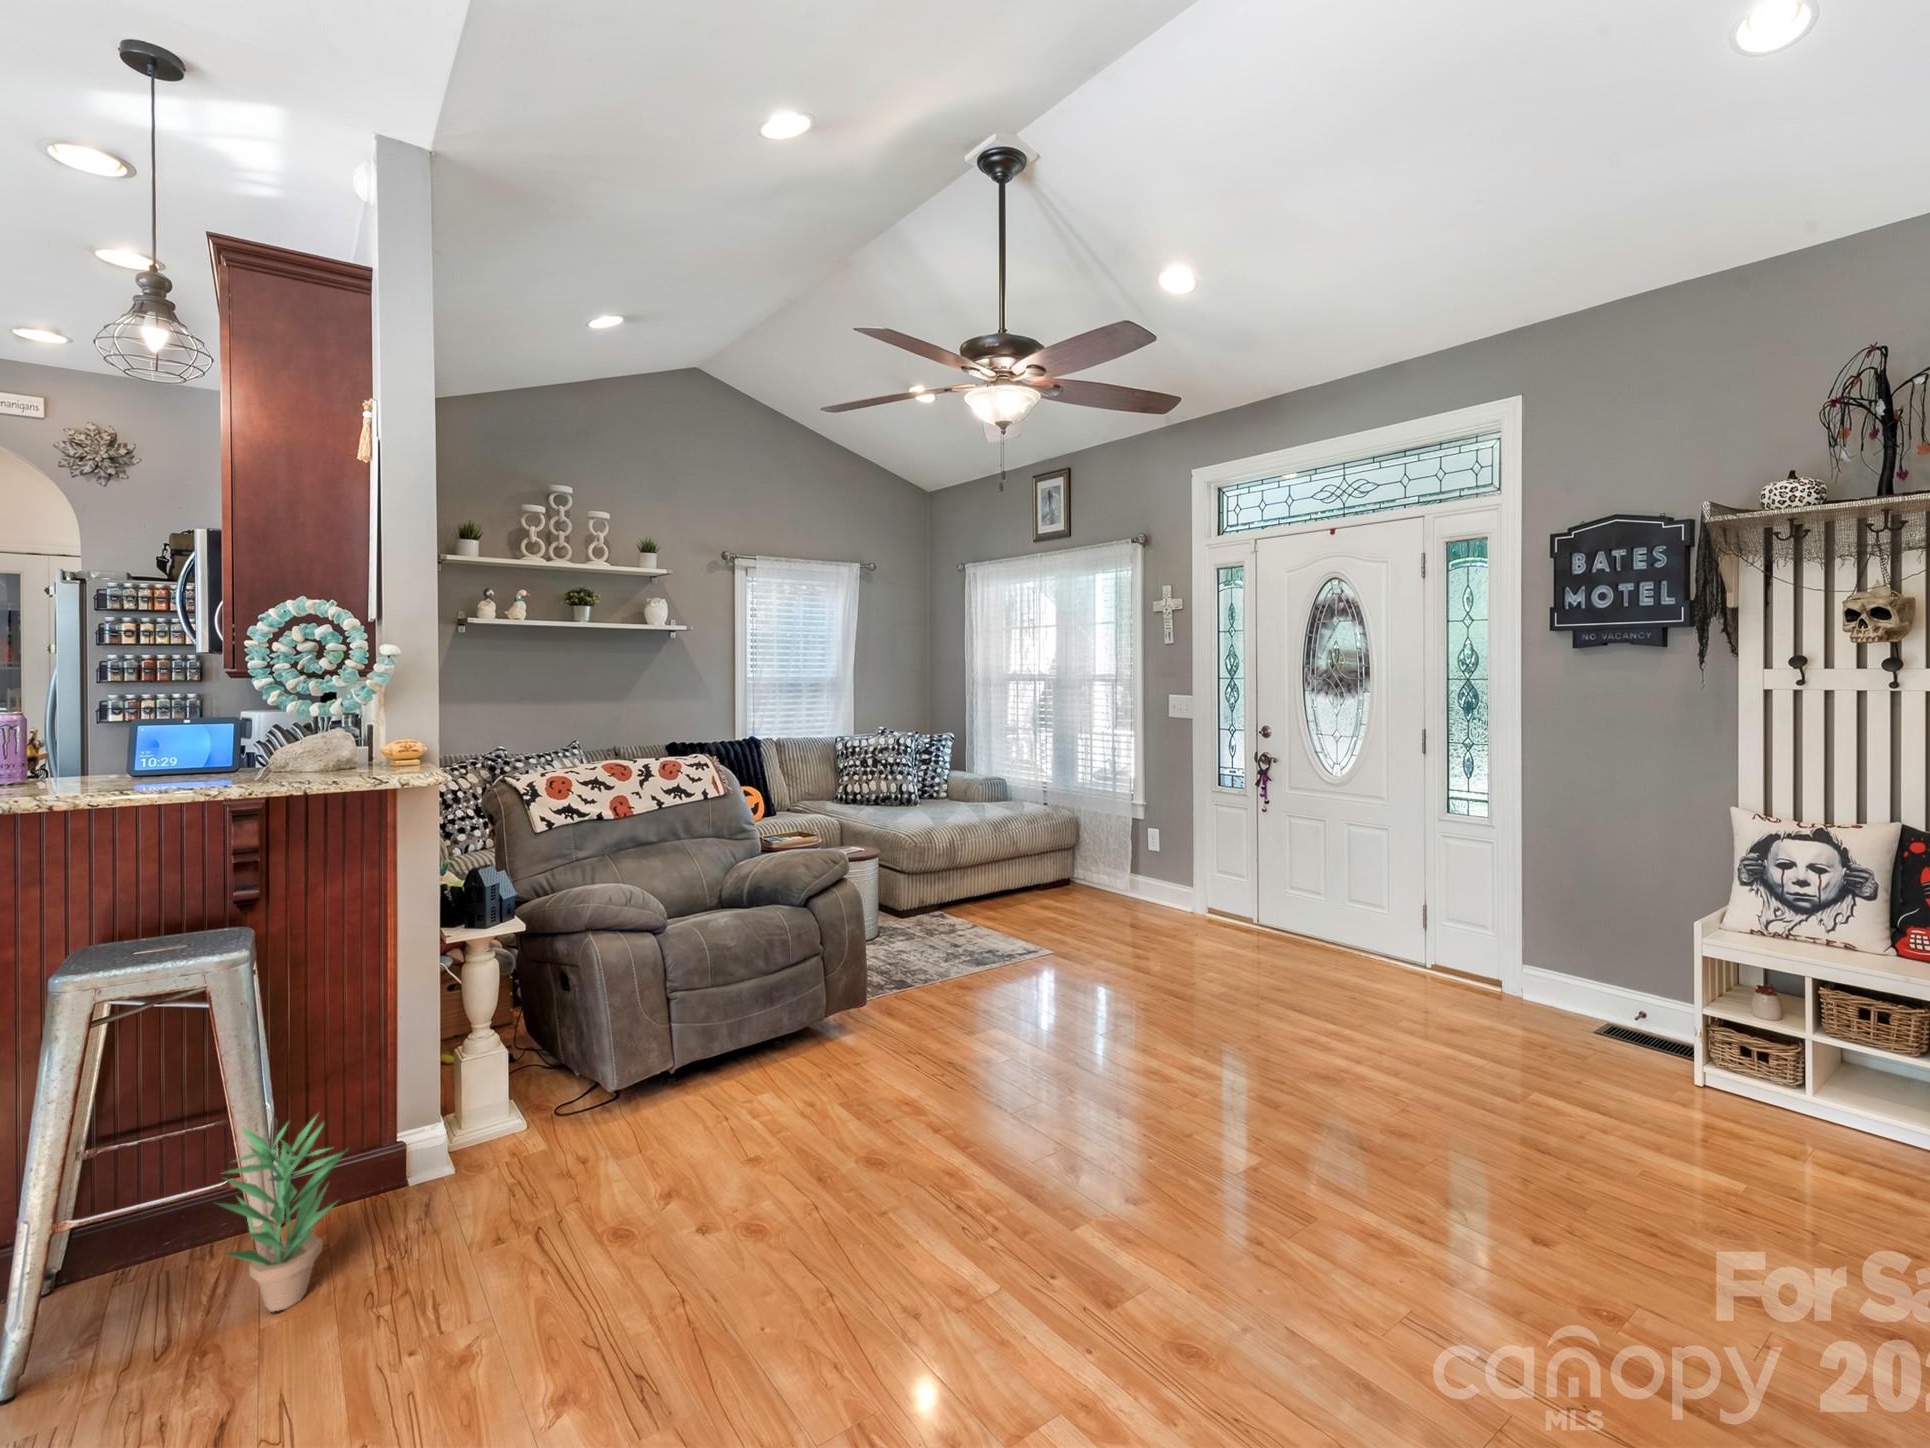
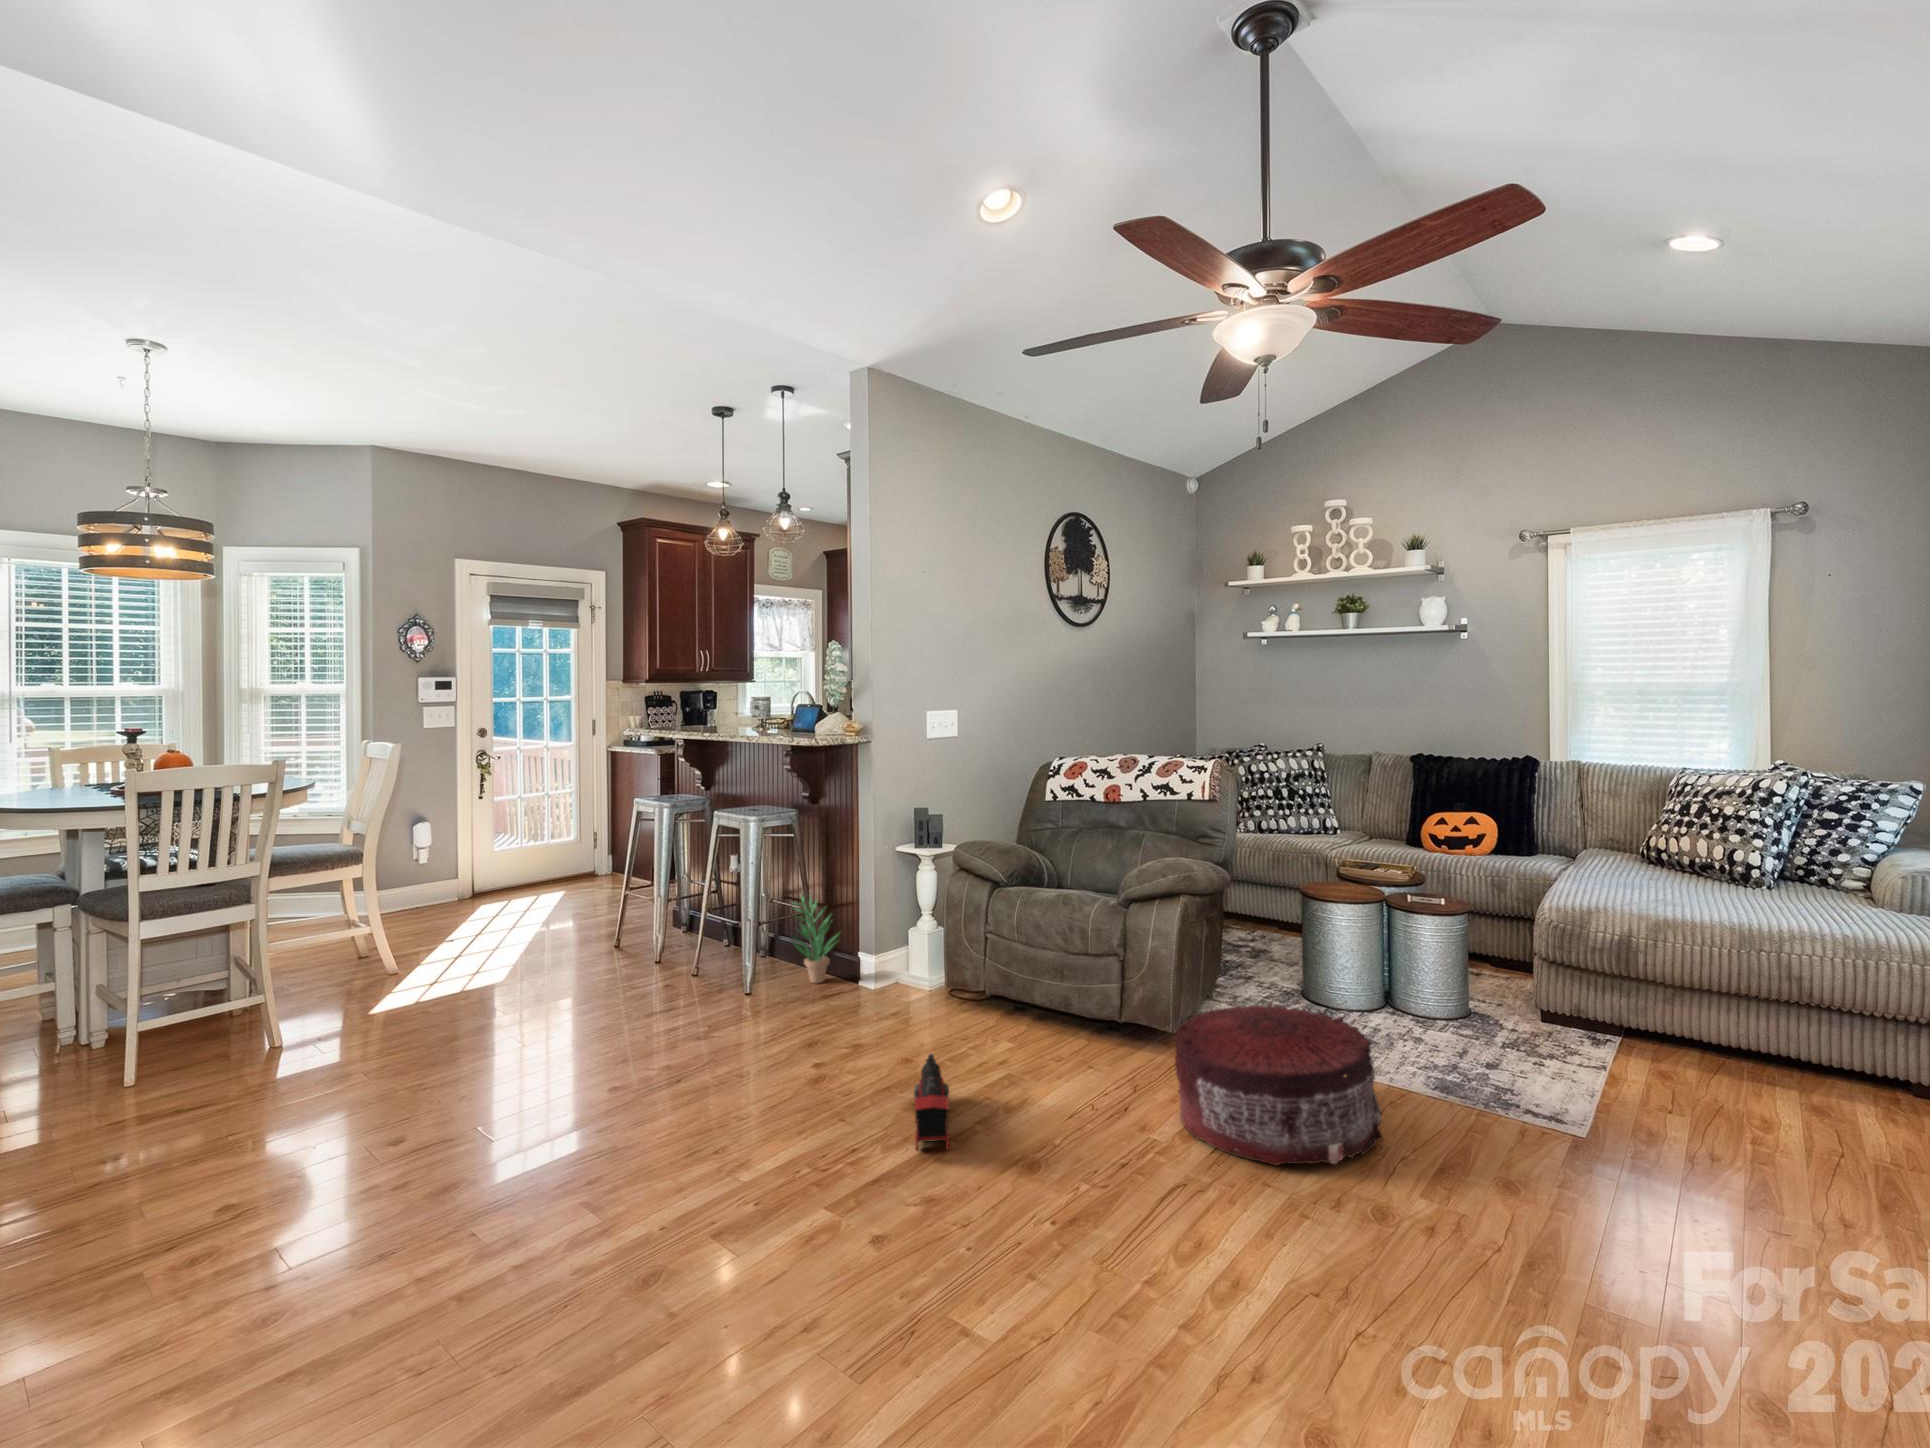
pouf: none [945,928,1091,1053] -> present [1175,1004,1383,1165]
toy train: none [900,1120,1064,1195] -> present [914,1054,949,1150]

